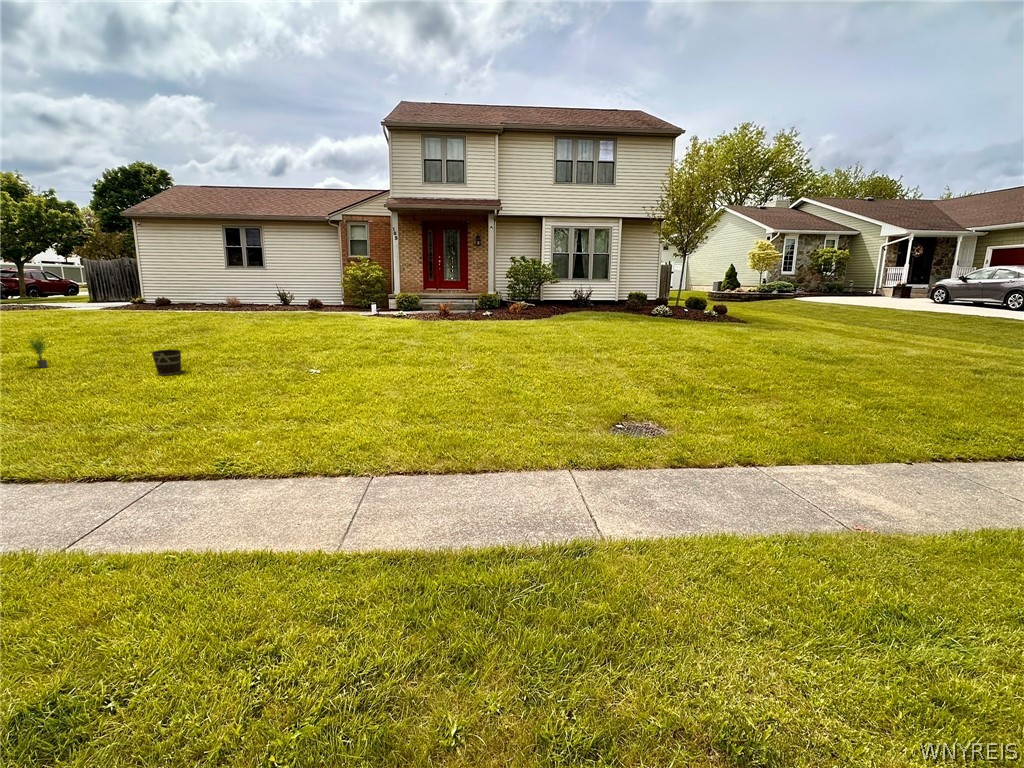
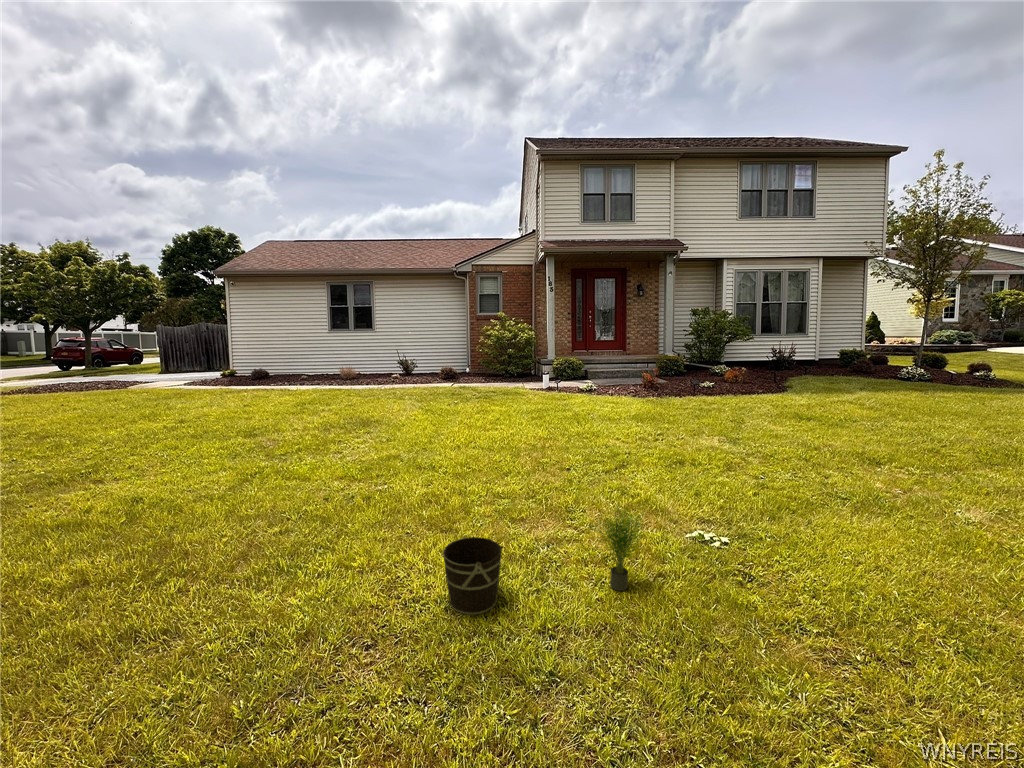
potted plant: present [29,337,48,368] -> present [597,509,641,591]

